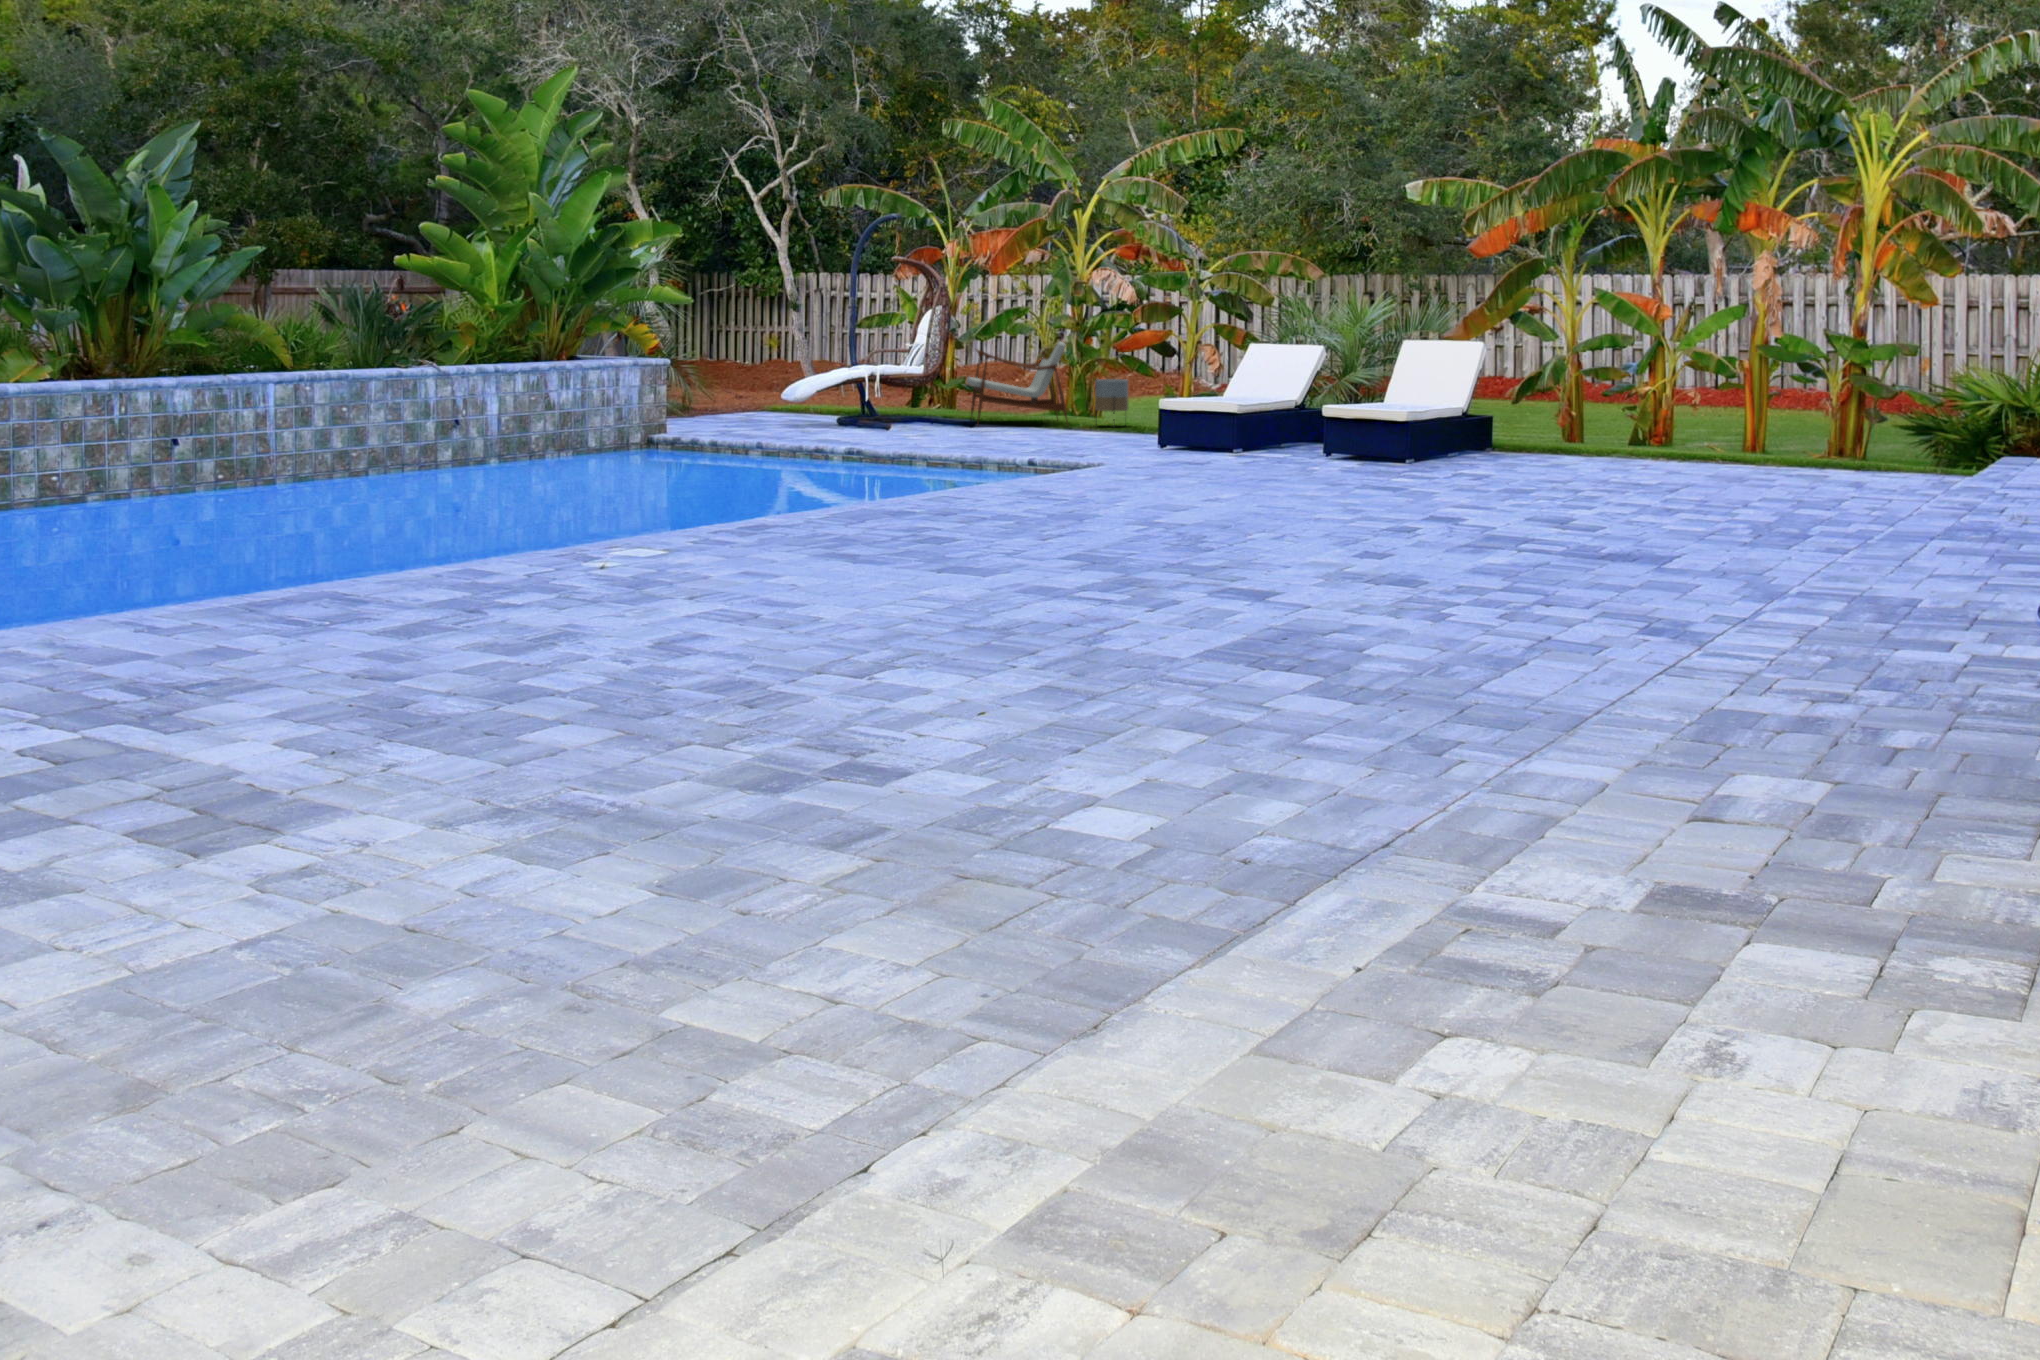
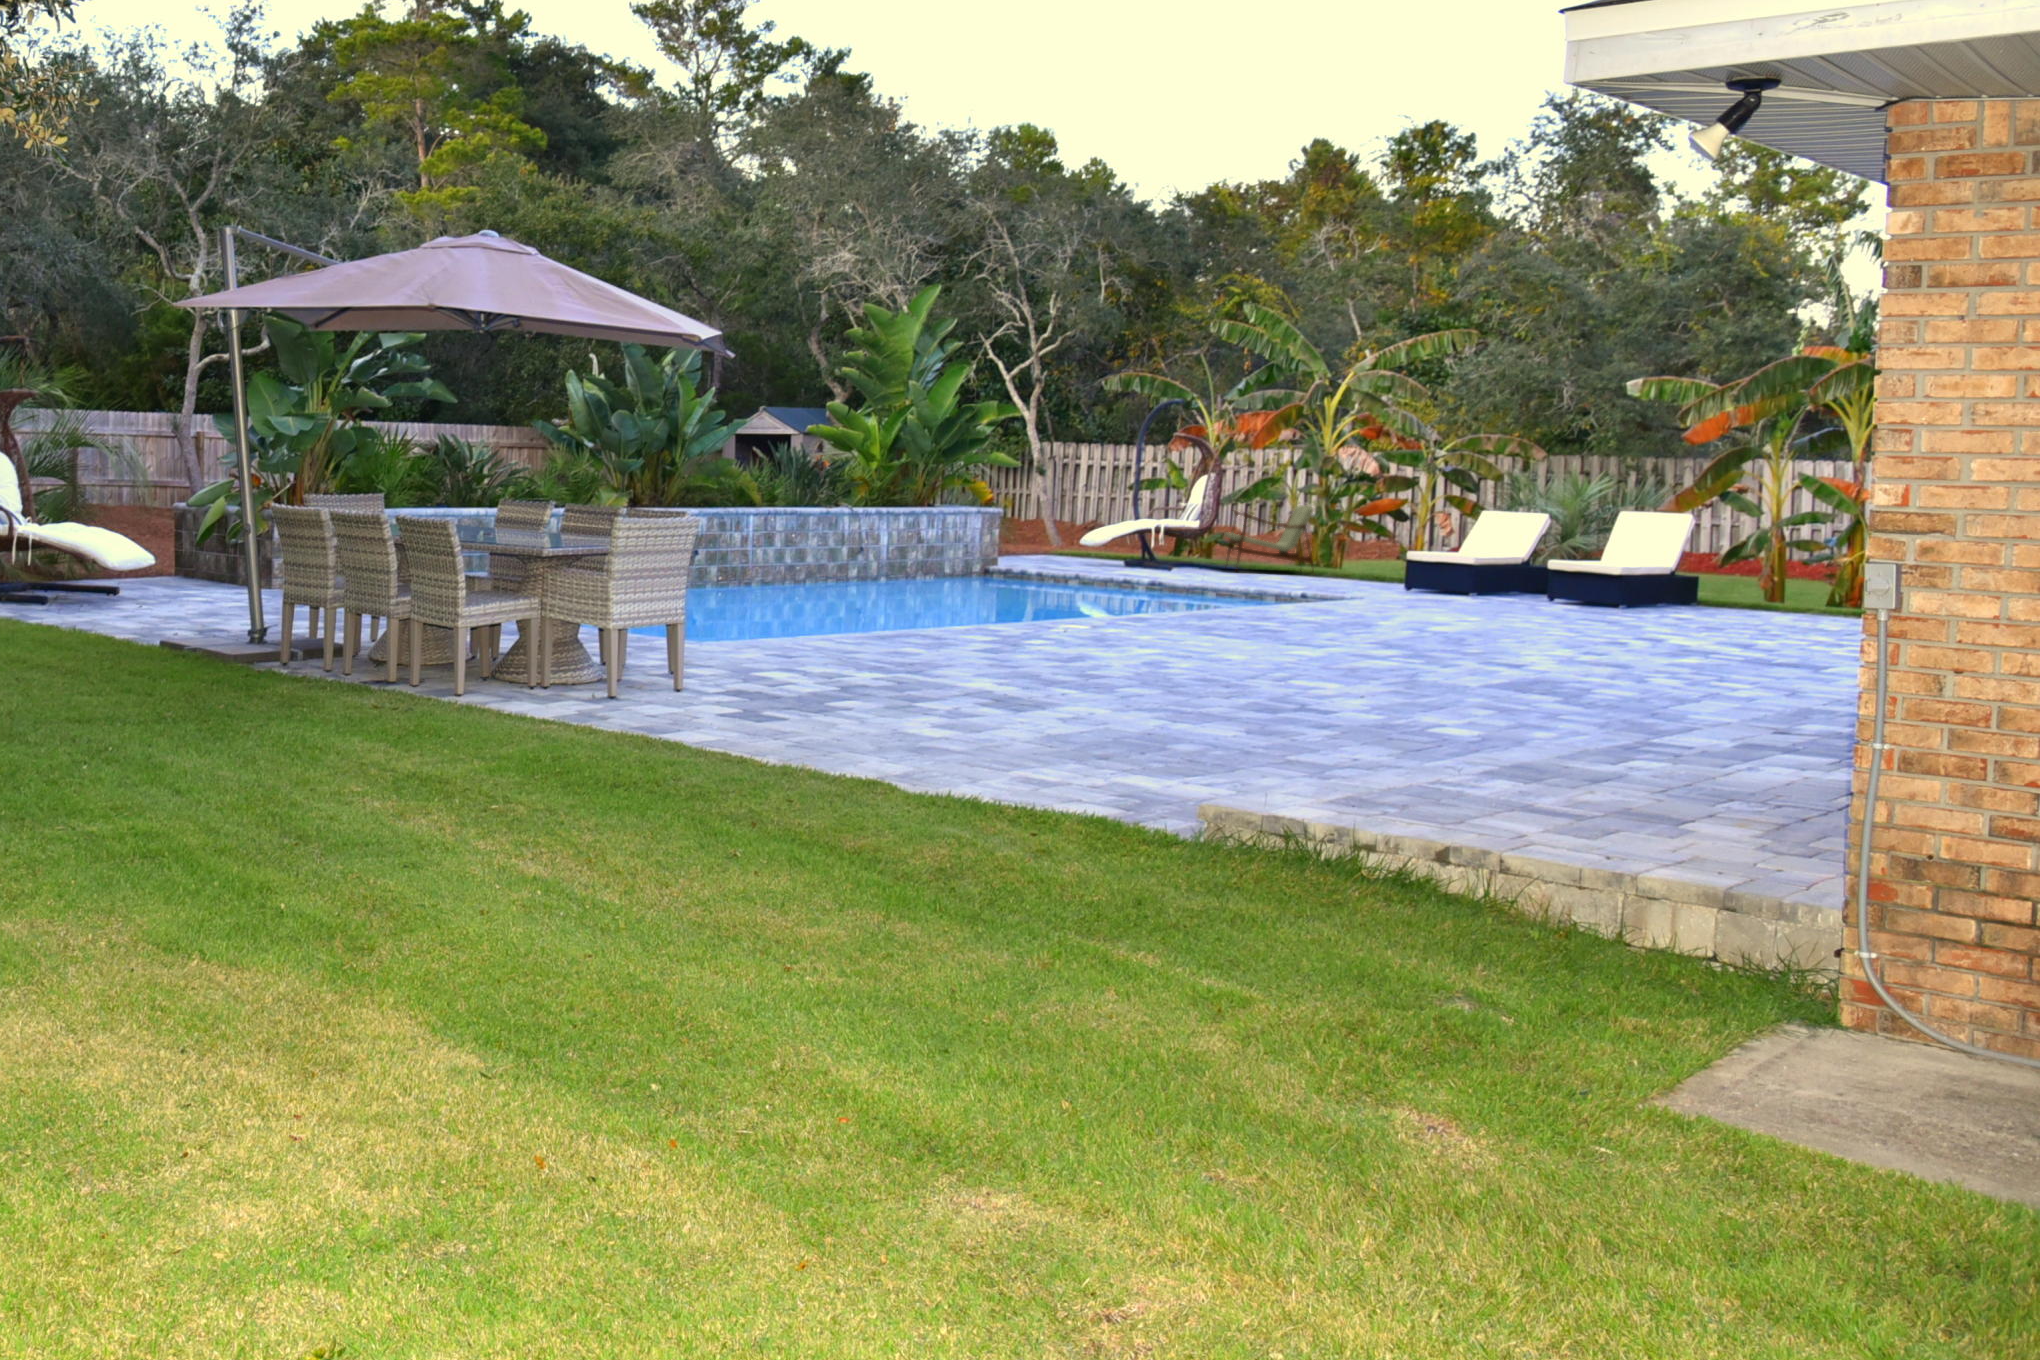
planter: present [1095,379,1128,414] -> none [1338,538,1369,578]

